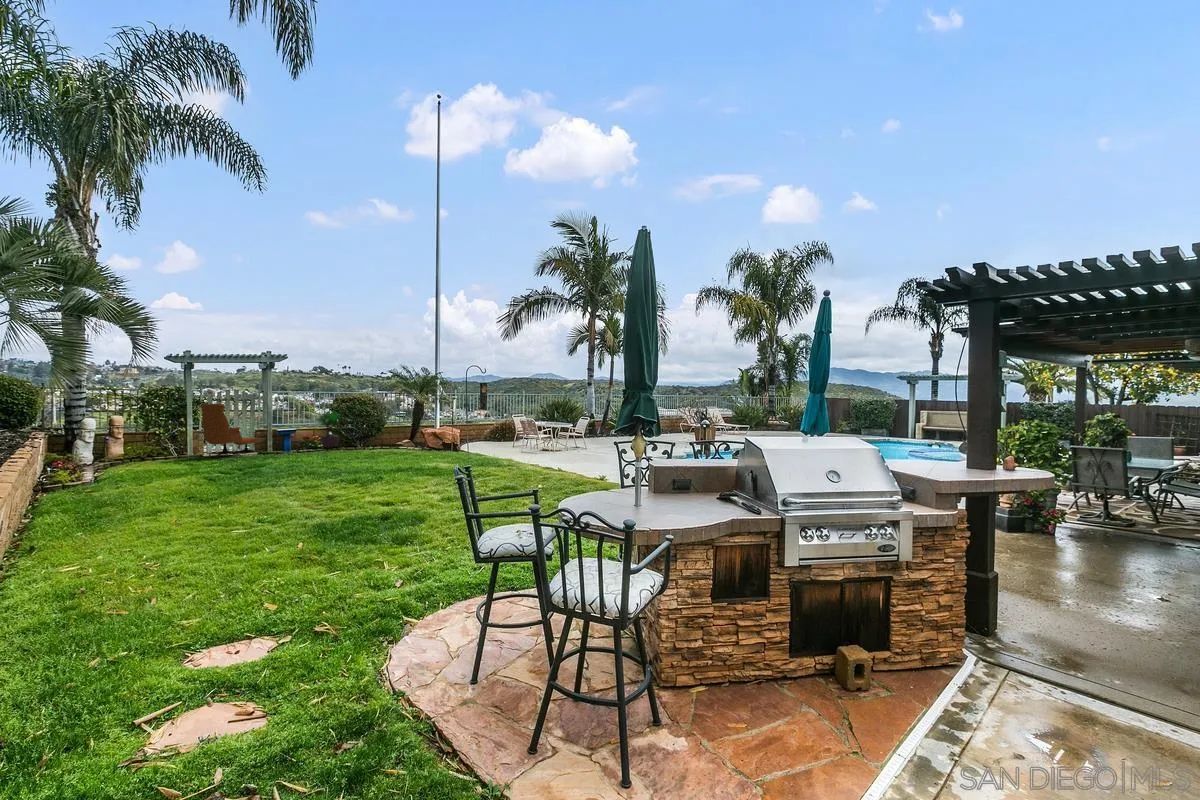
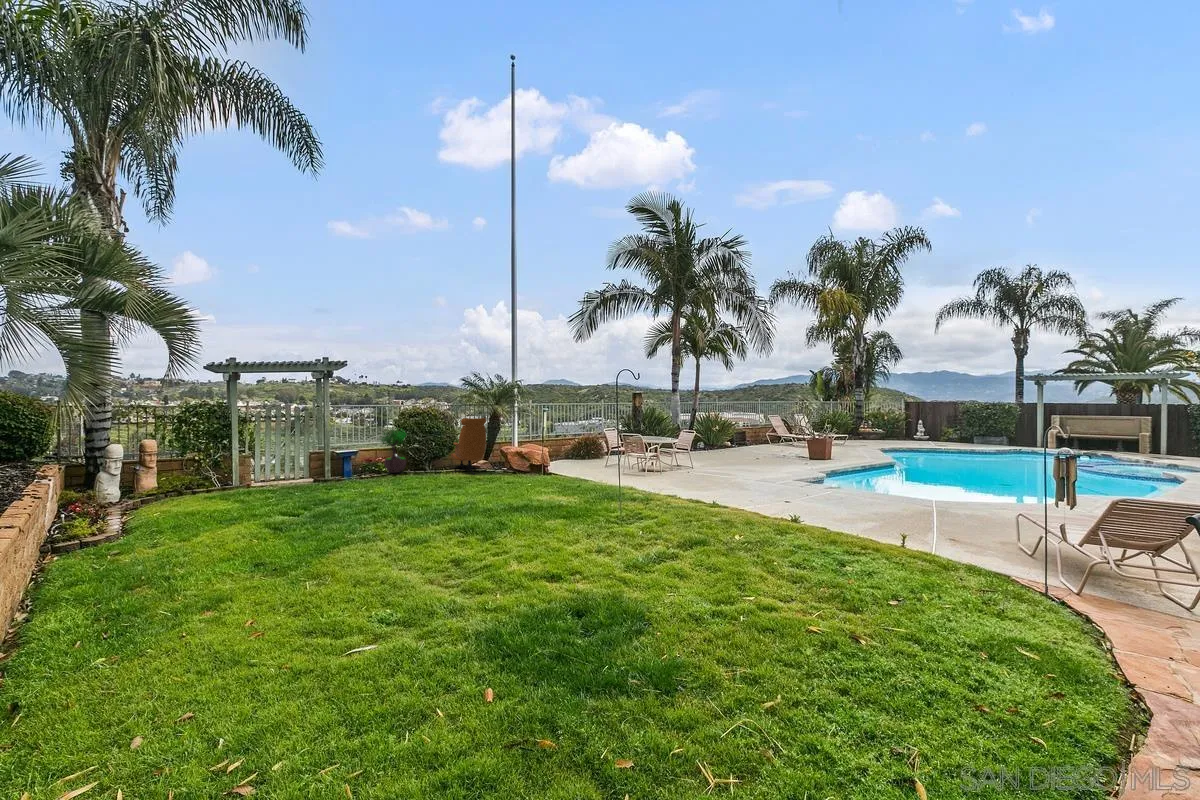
lounge chair: present [201,404,259,458] -> present [450,418,487,474]

